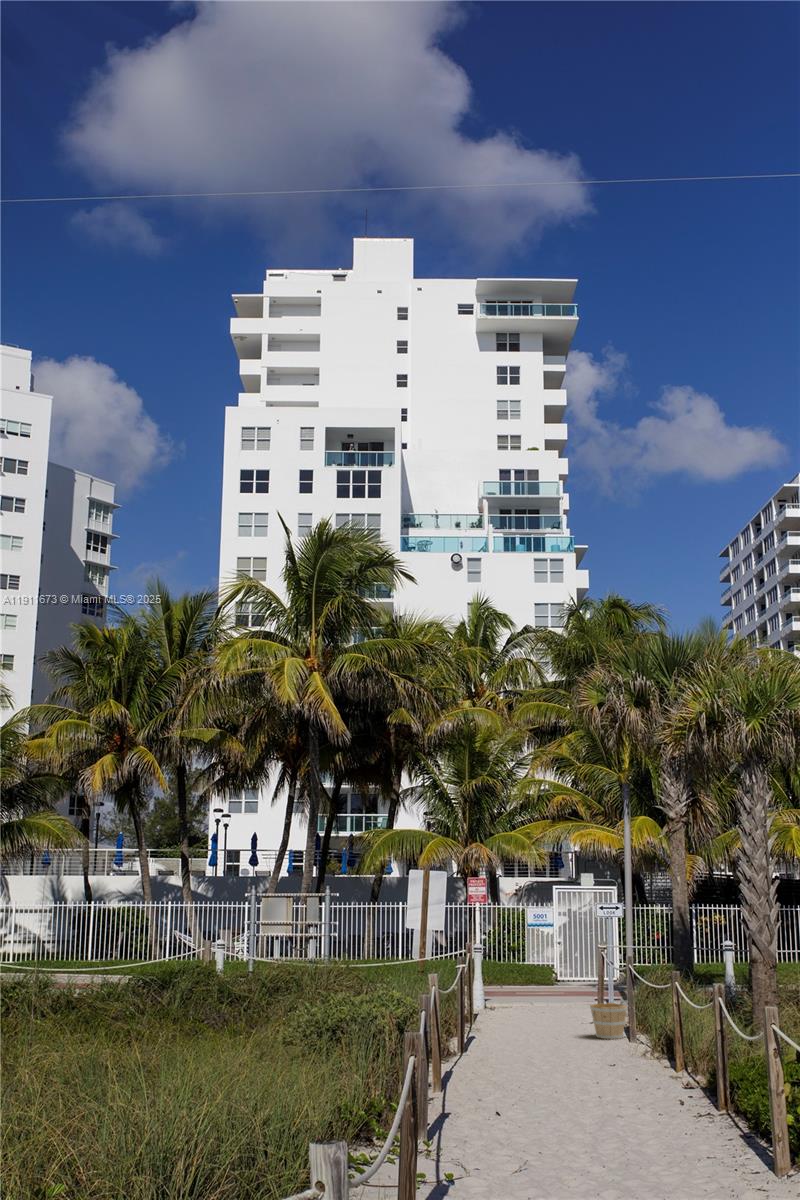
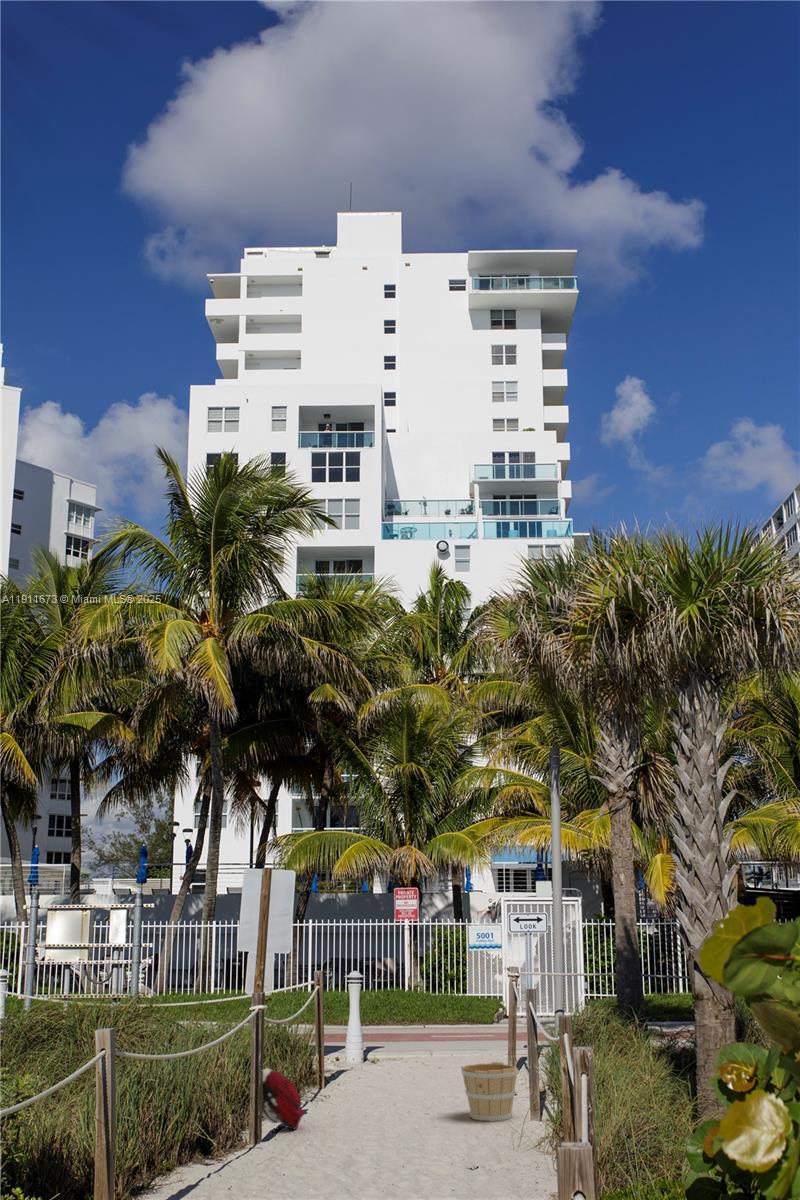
backpack: none [466,1004,495,1042] -> present [262,1068,304,1129]

